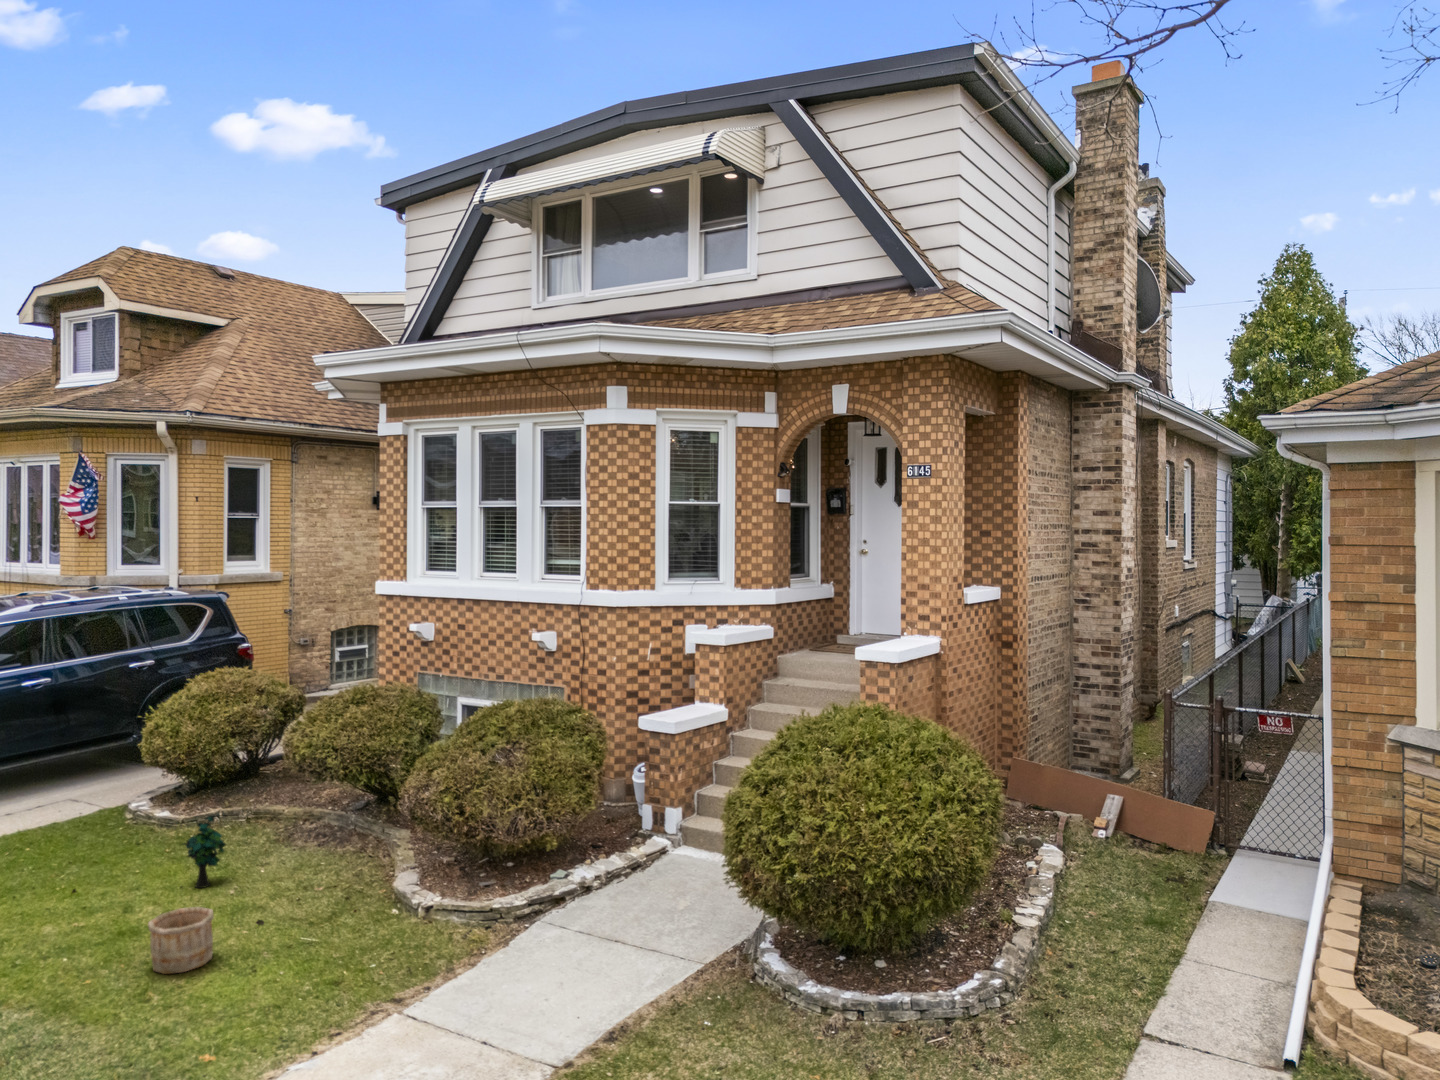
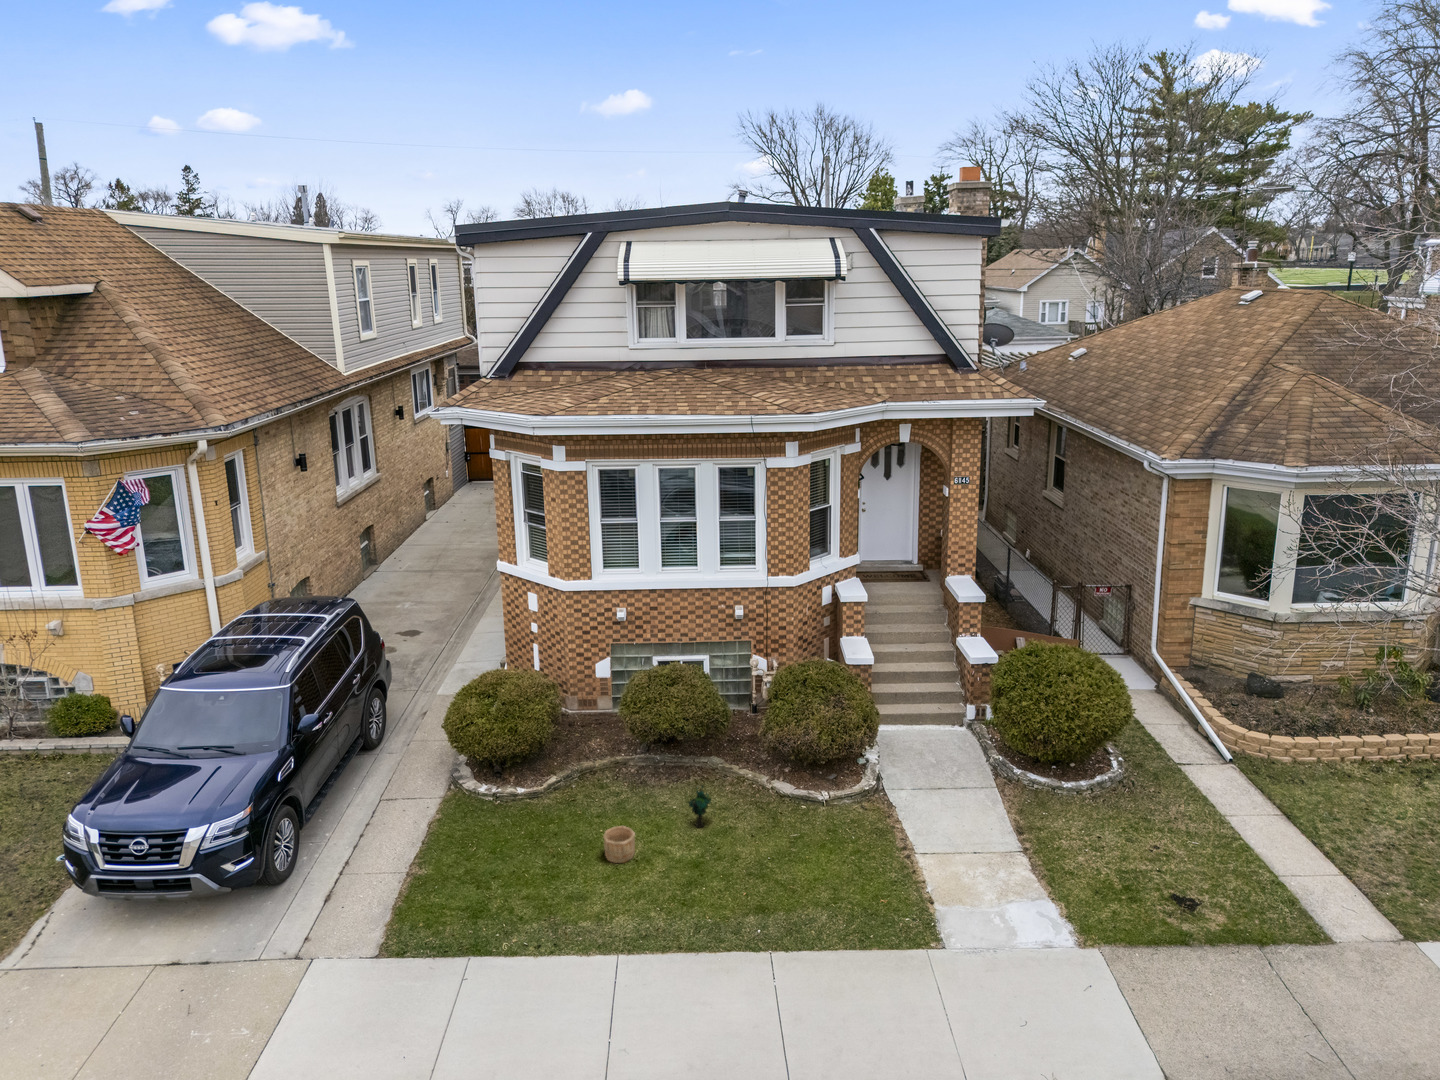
wooden bucket: present [148,907,214,974] -> present [603,826,635,863]

